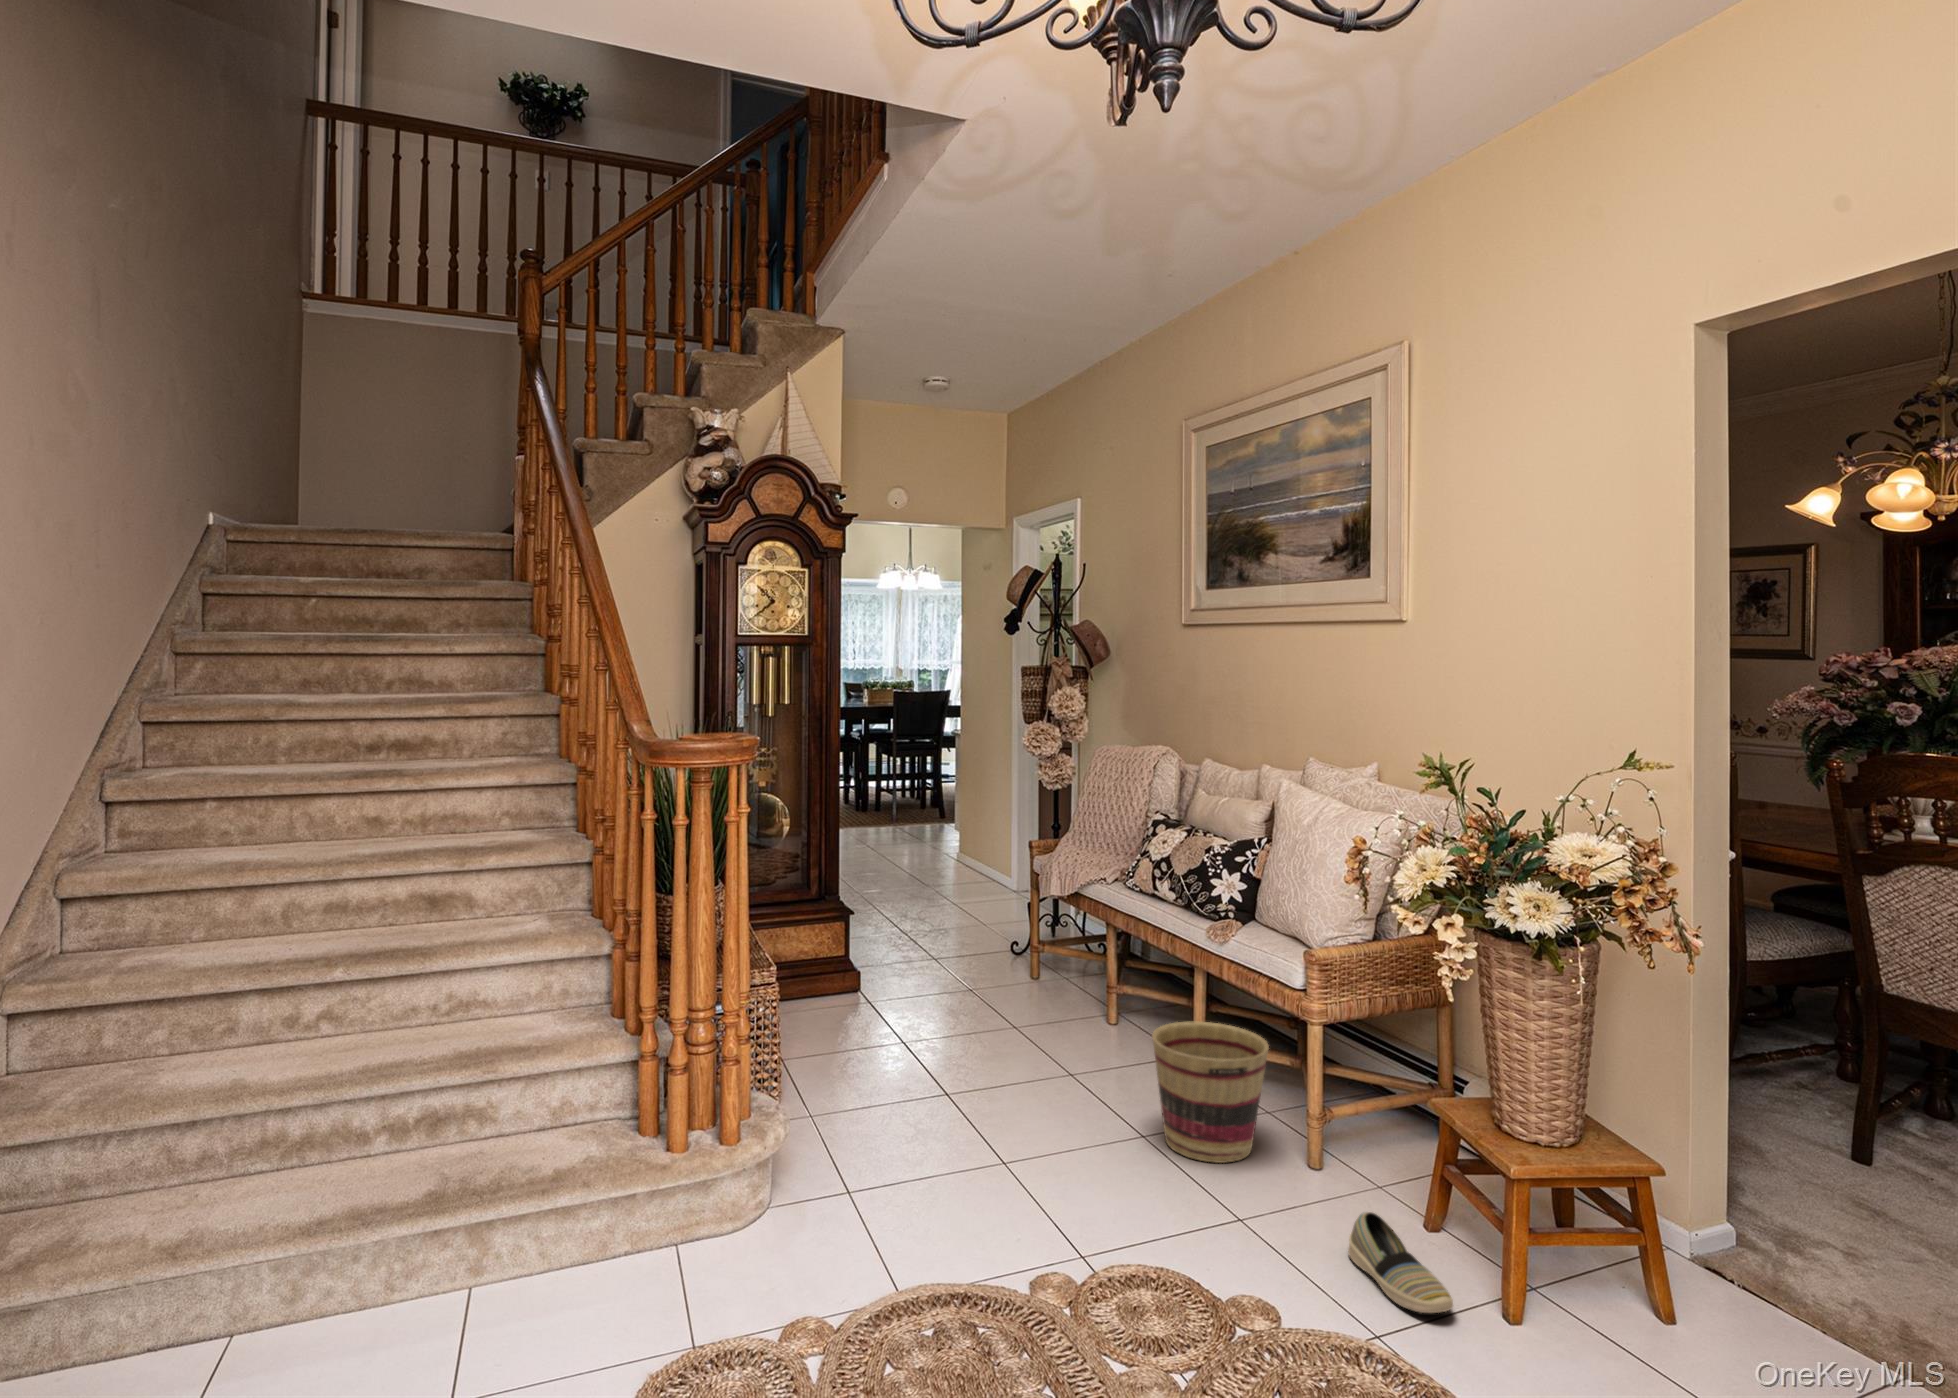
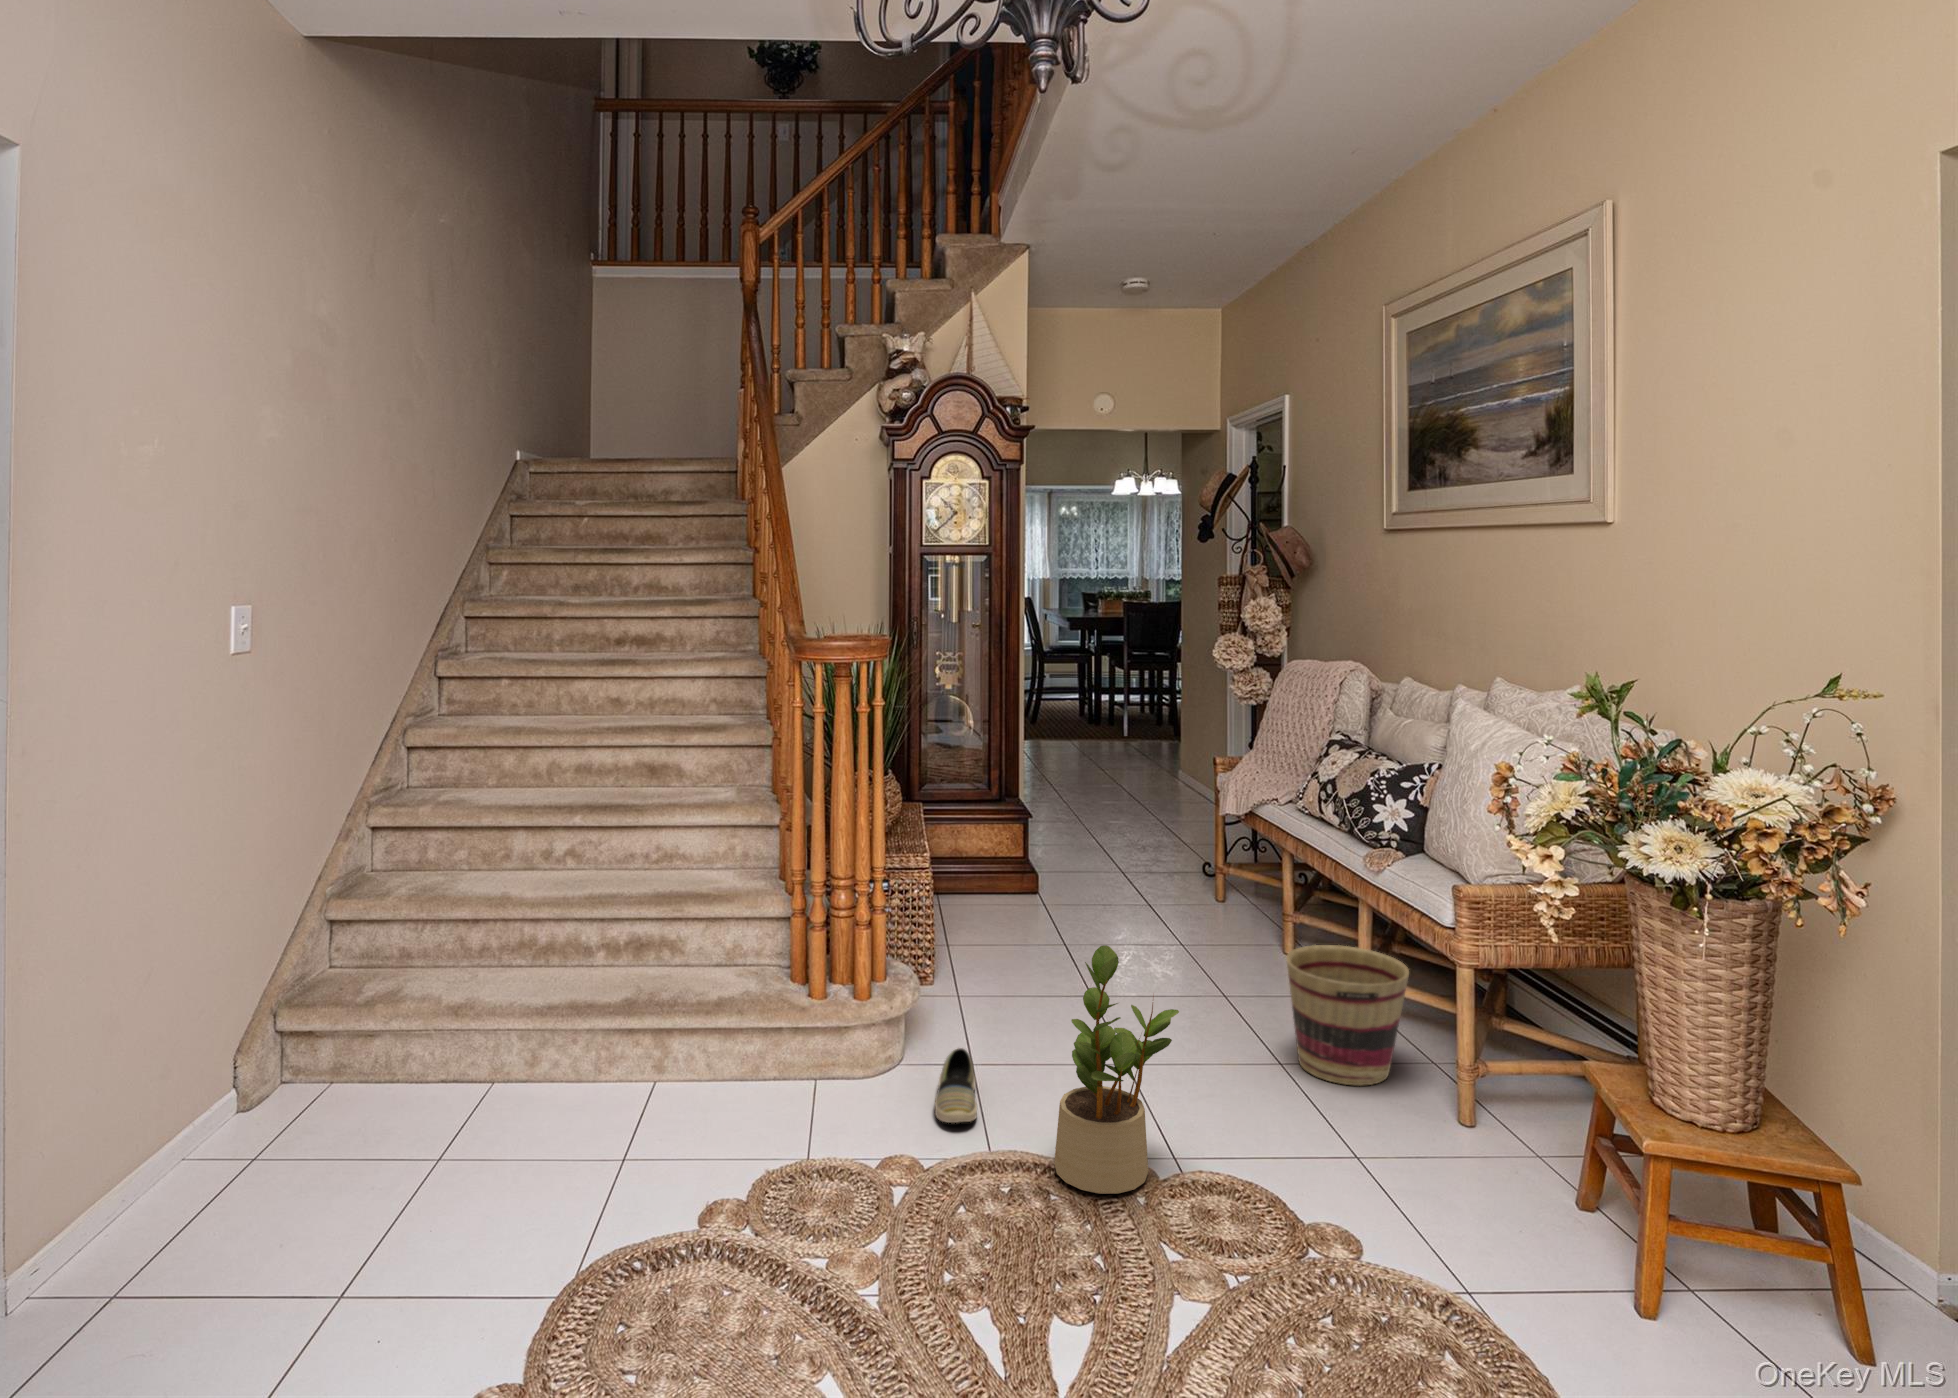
potted plant: none [968,1040,1093,1313] -> present [1054,945,1179,1194]
shoe: present [1348,1212,1453,1313] -> present [935,1048,977,1123]

